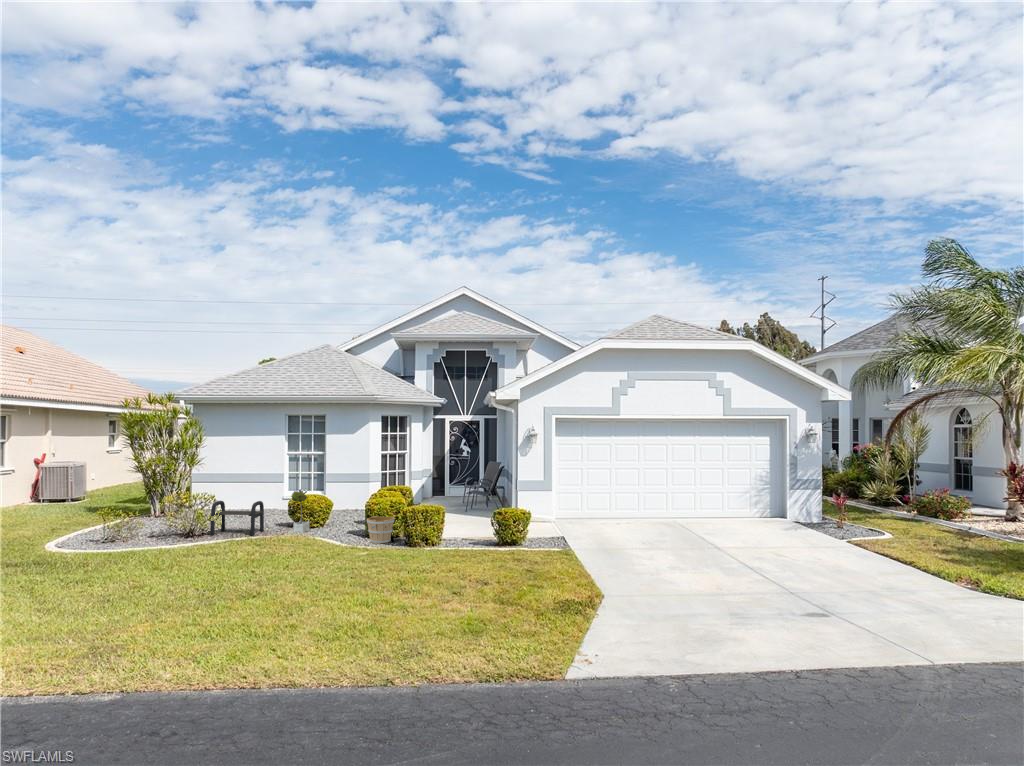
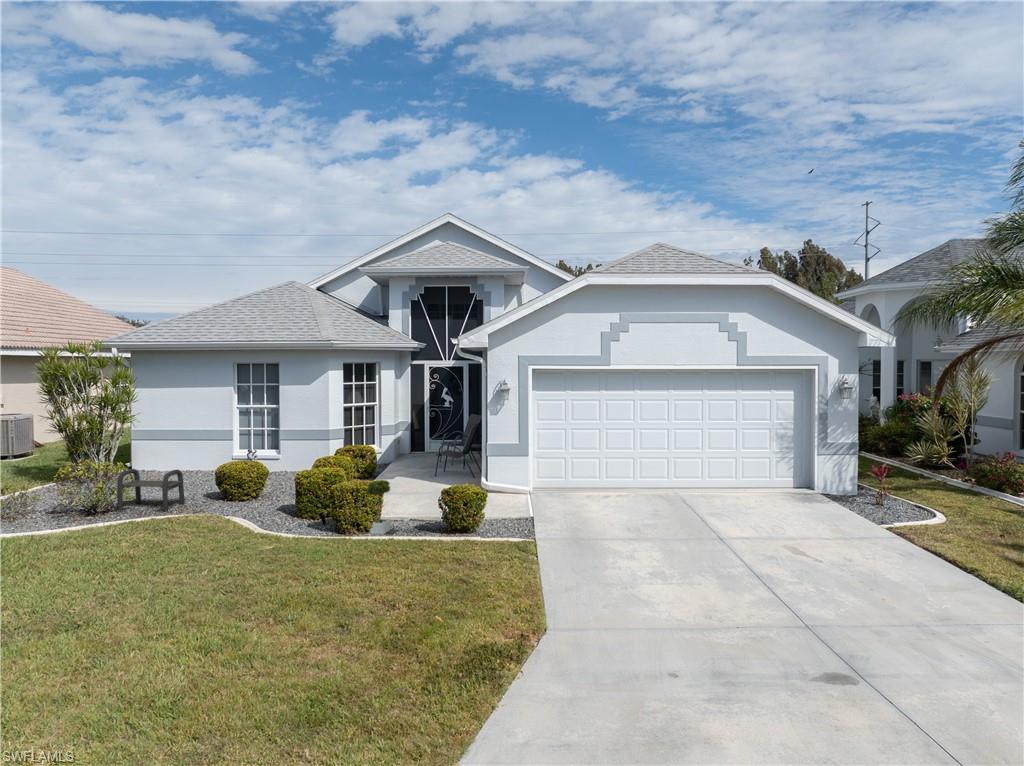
potted tree: present [291,491,309,532] -> present [367,480,390,535]
wooden bucket: present [367,516,394,543] -> none [289,491,324,526]

